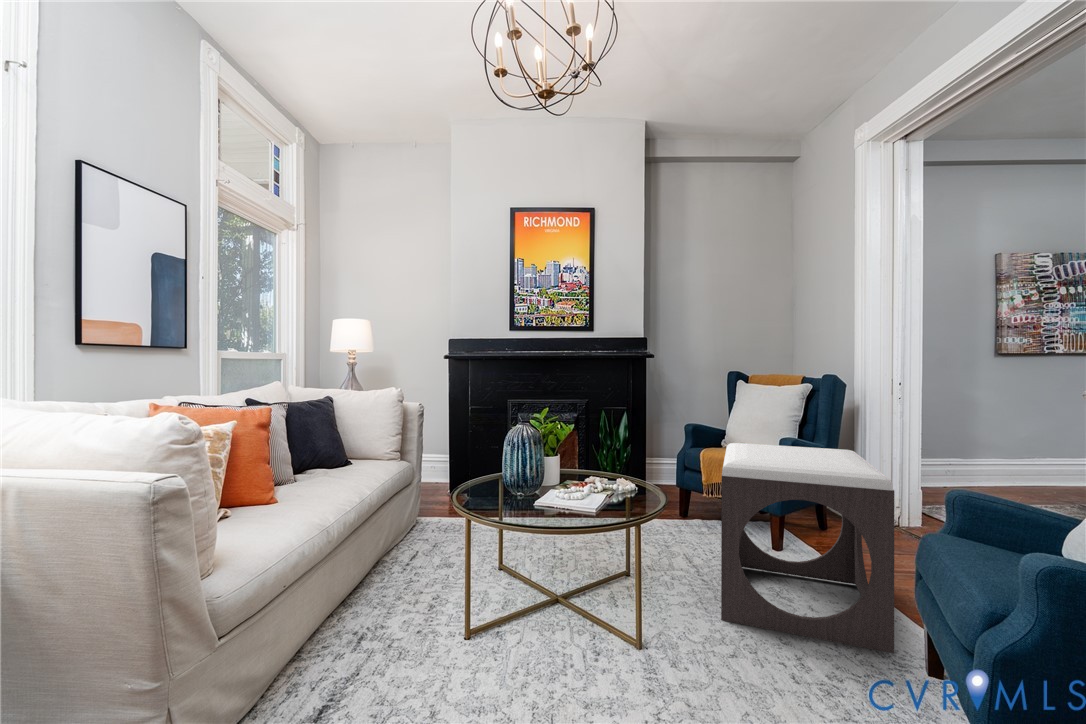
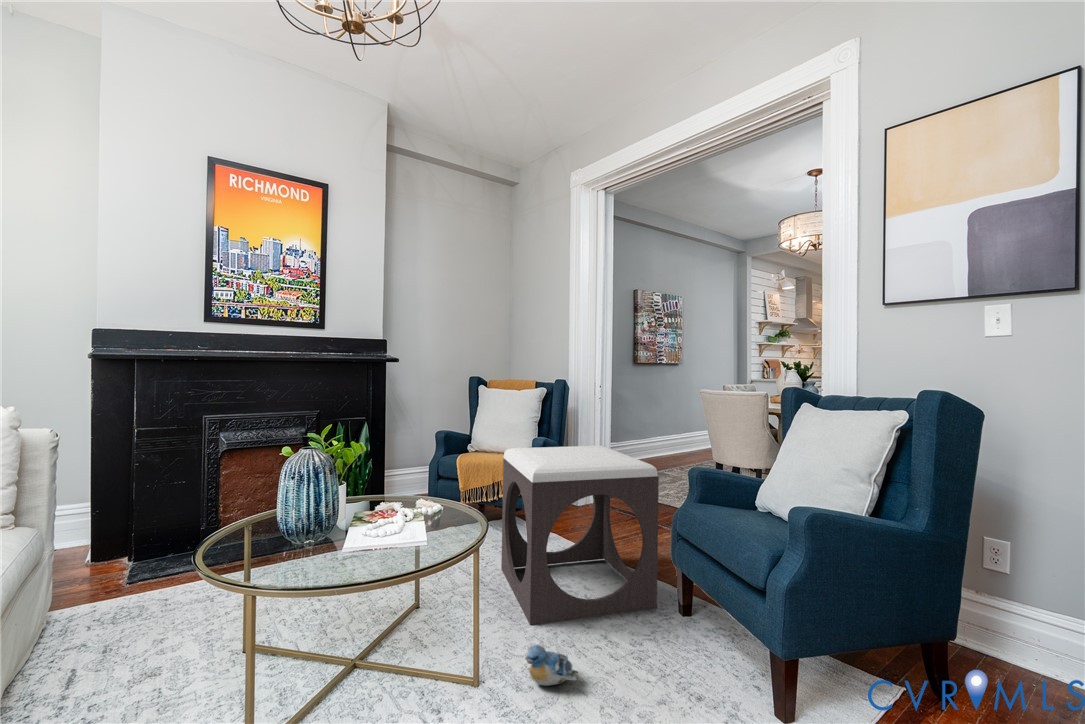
plush toy: none [680,630,738,679] -> present [525,645,578,686]

